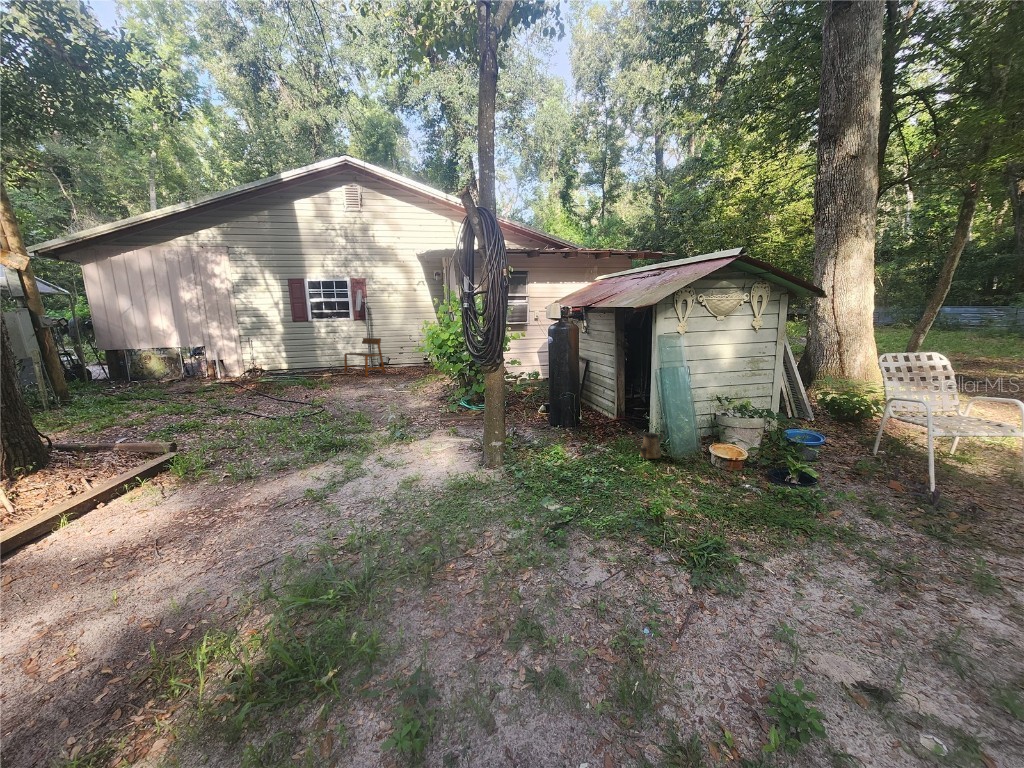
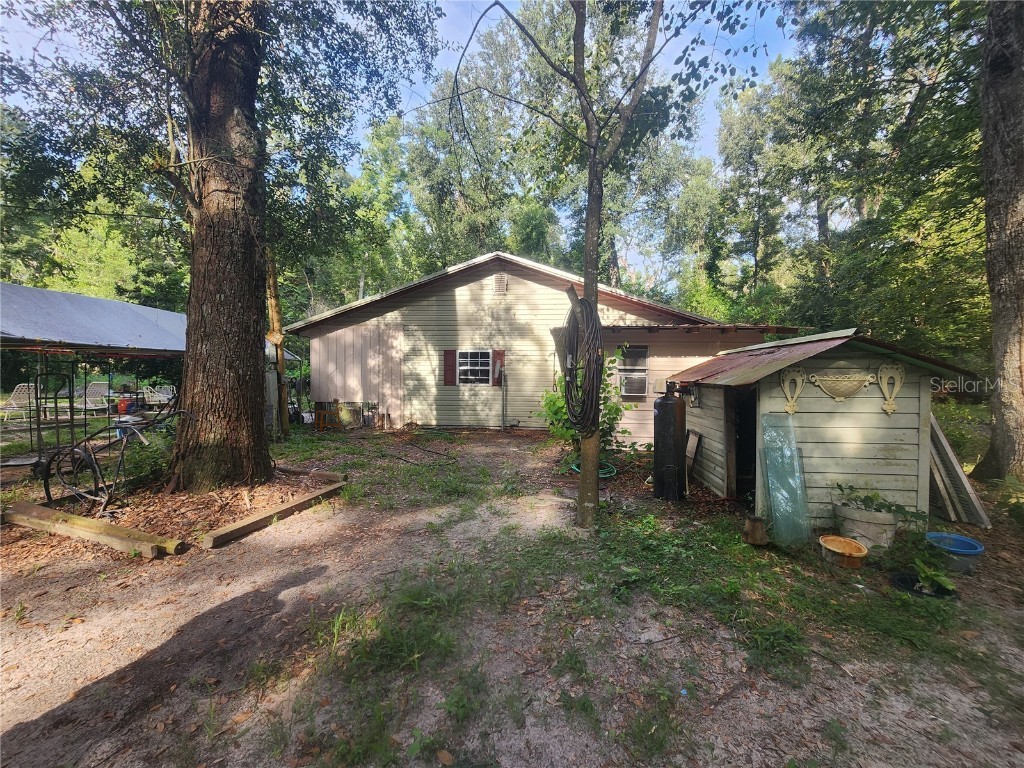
bench: present [344,338,385,377] -> present [315,398,341,431]

